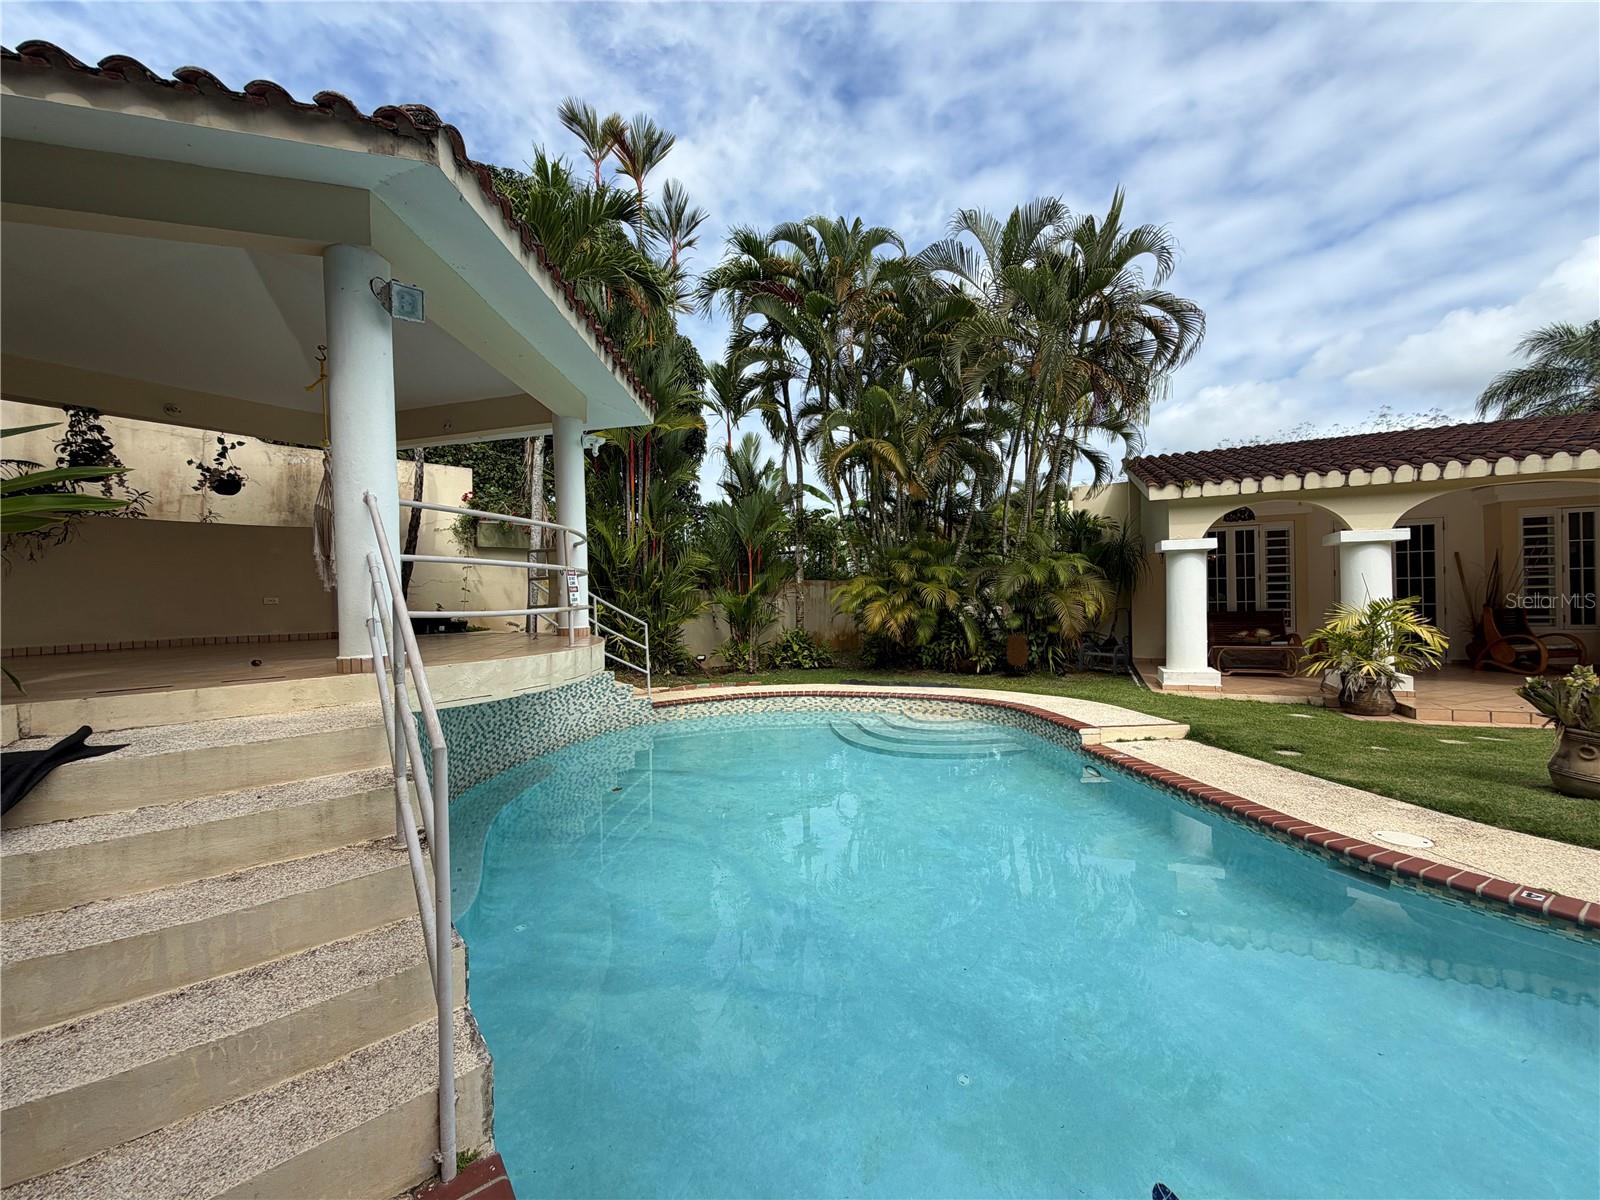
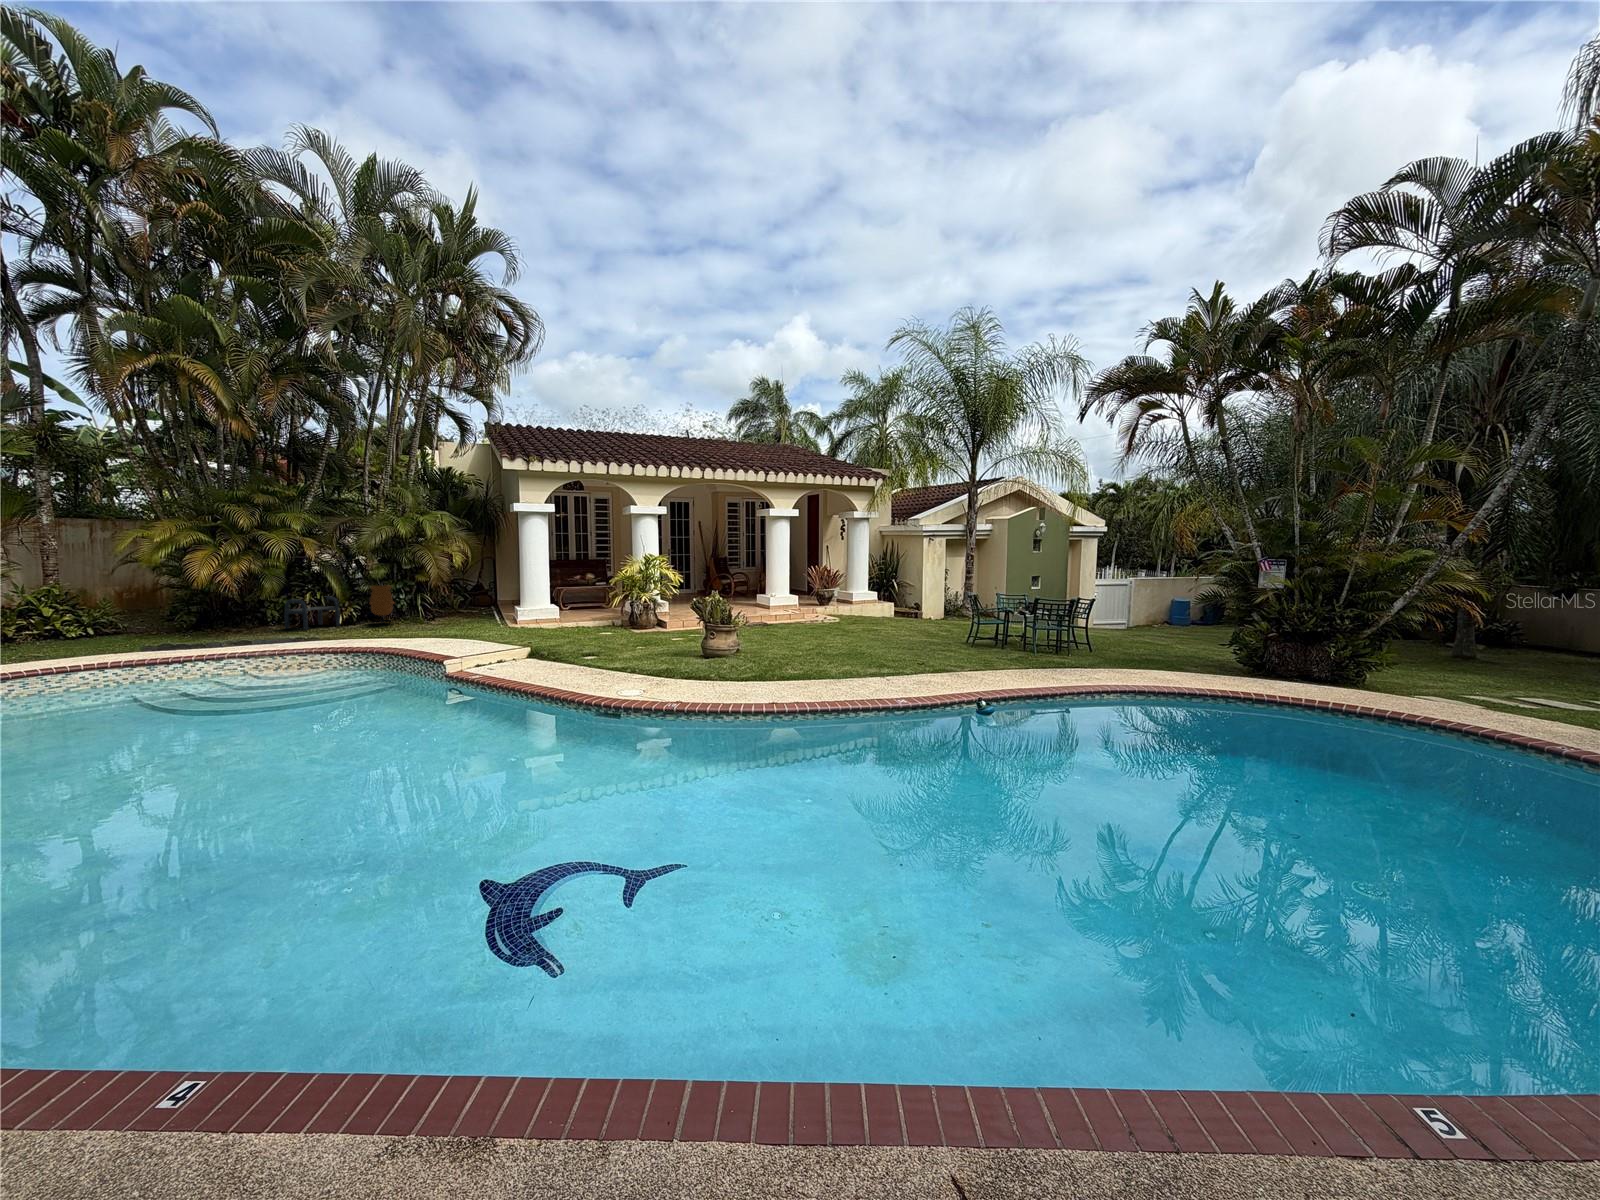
bench: present [1079,643,1128,675] -> present [285,597,340,630]

